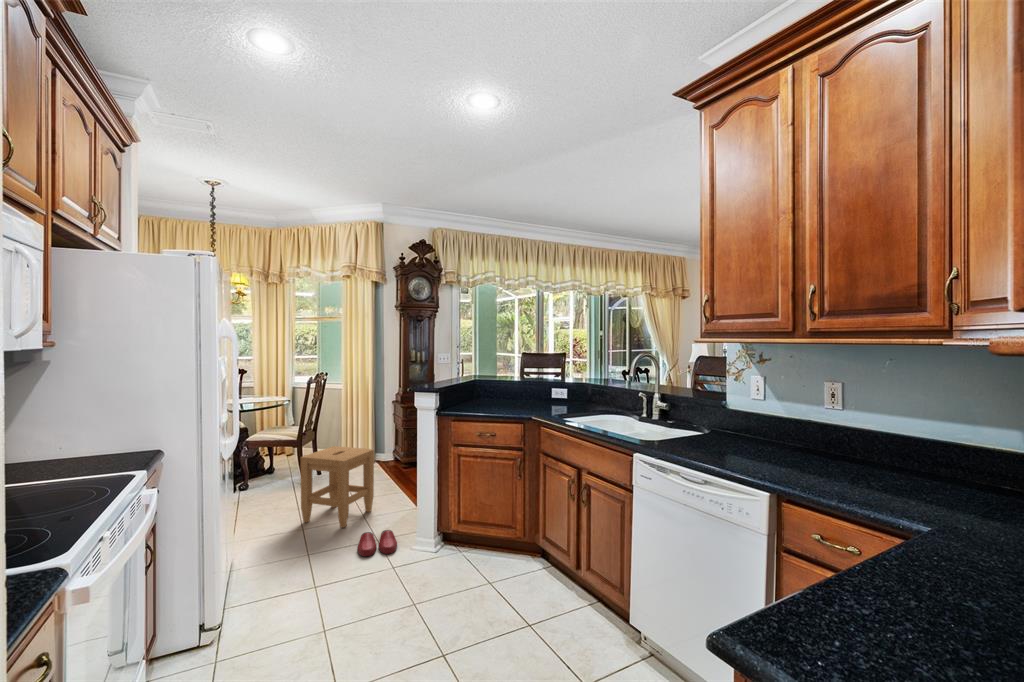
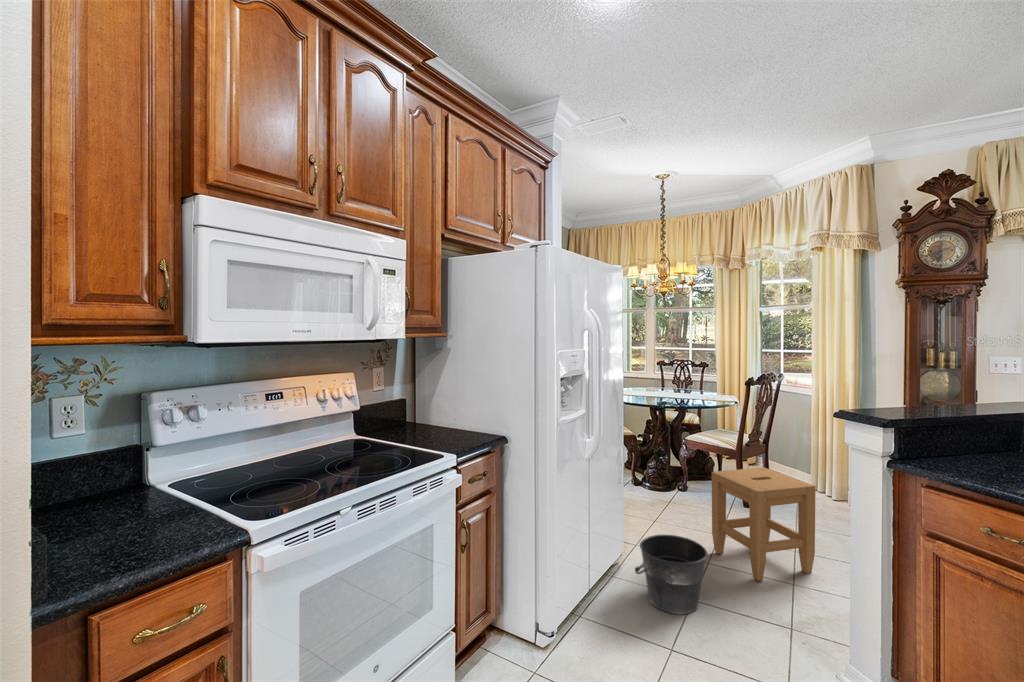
bucket: none [259,511,323,573] -> present [635,535,708,614]
slippers: present [358,530,397,556] -> none [755,602,822,655]

